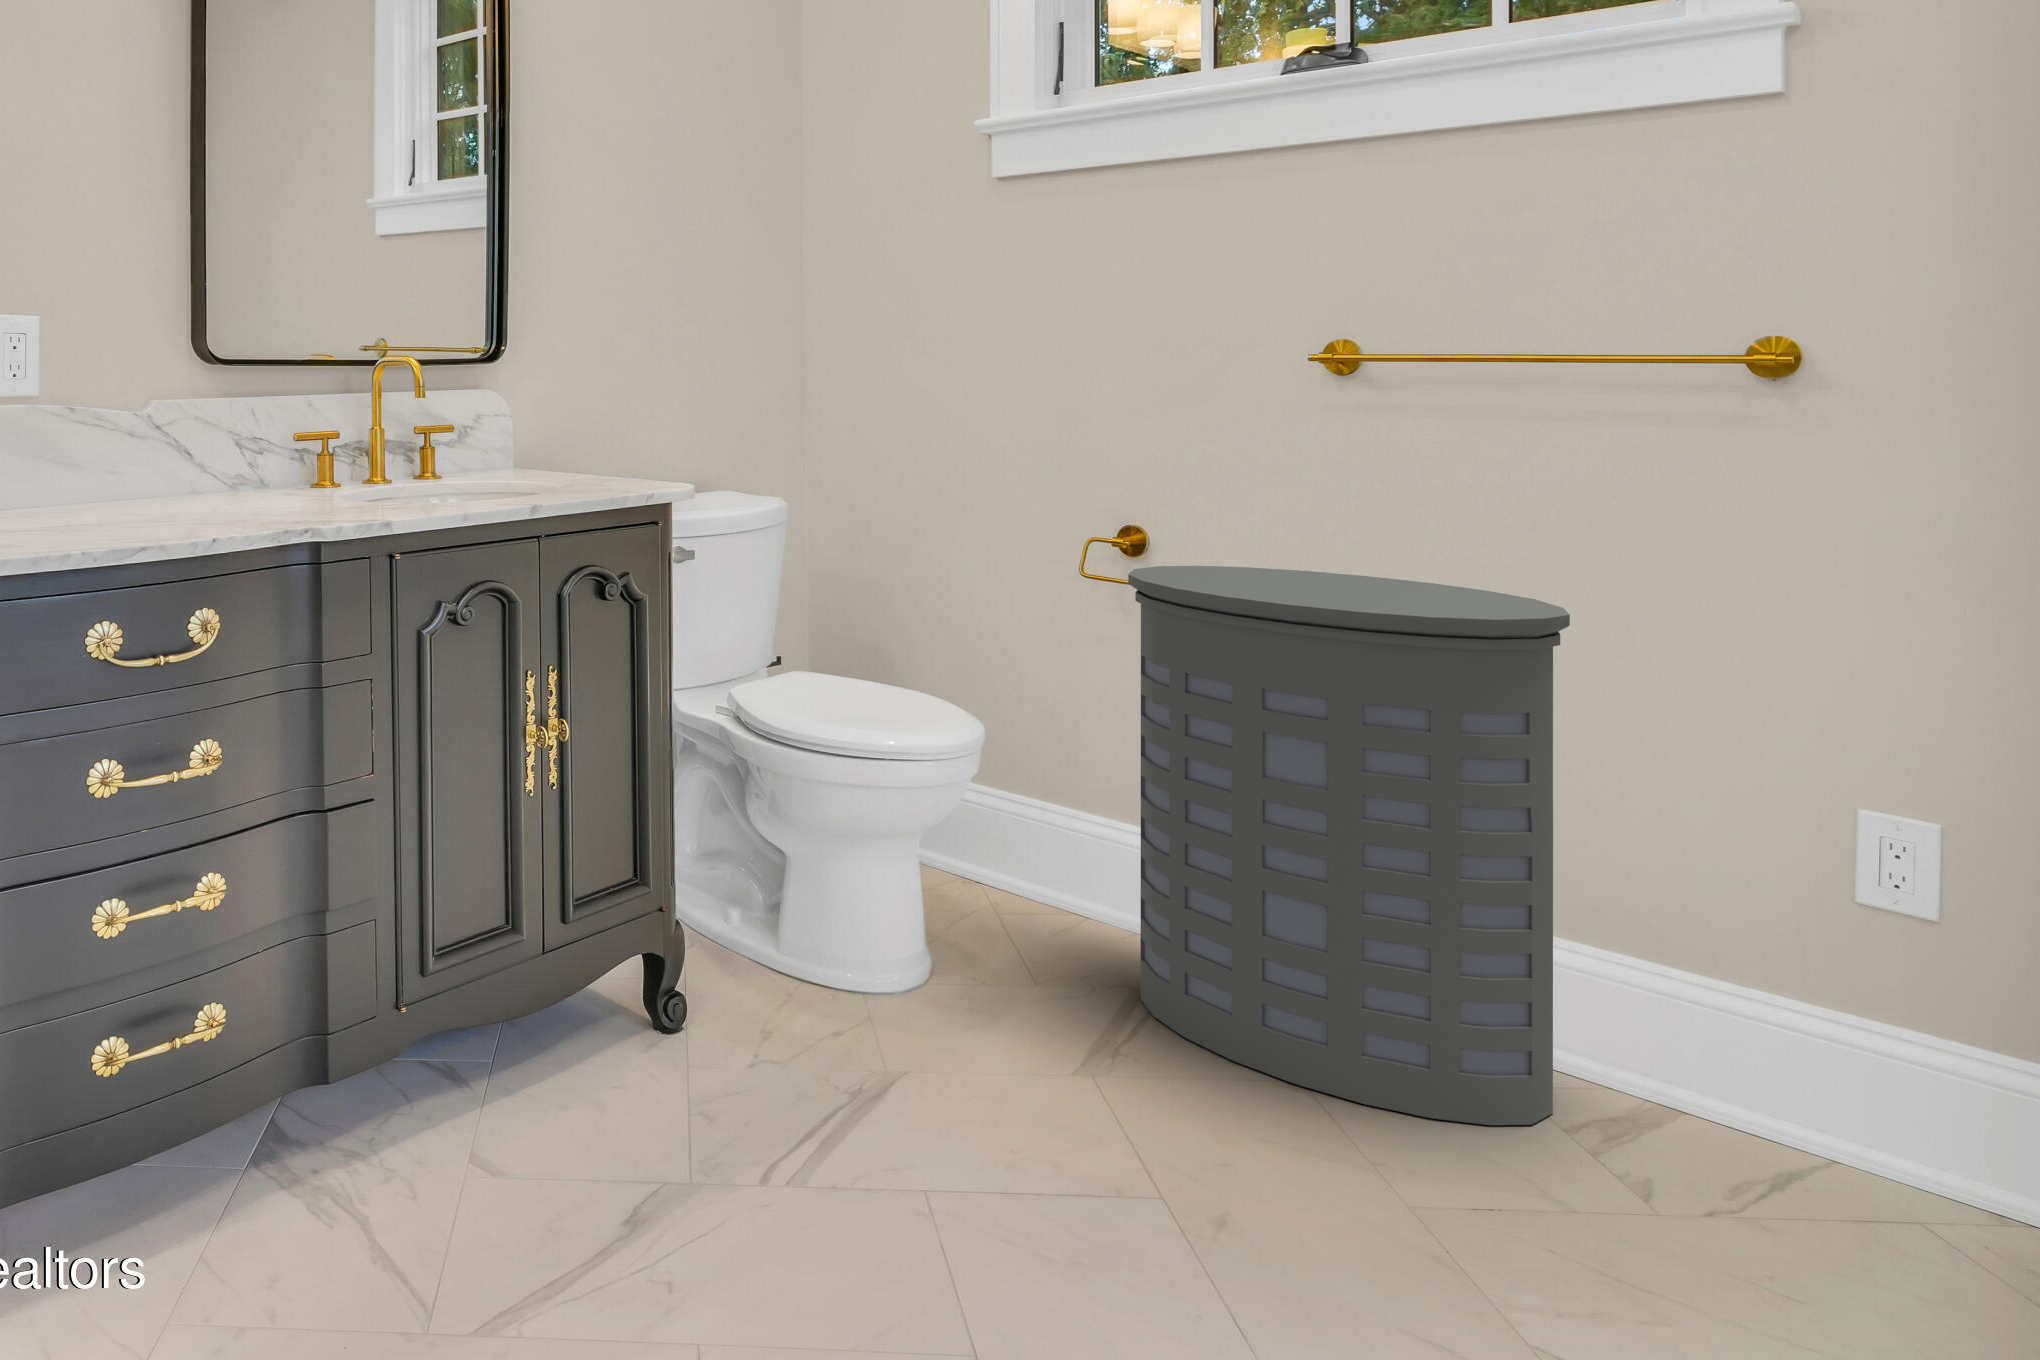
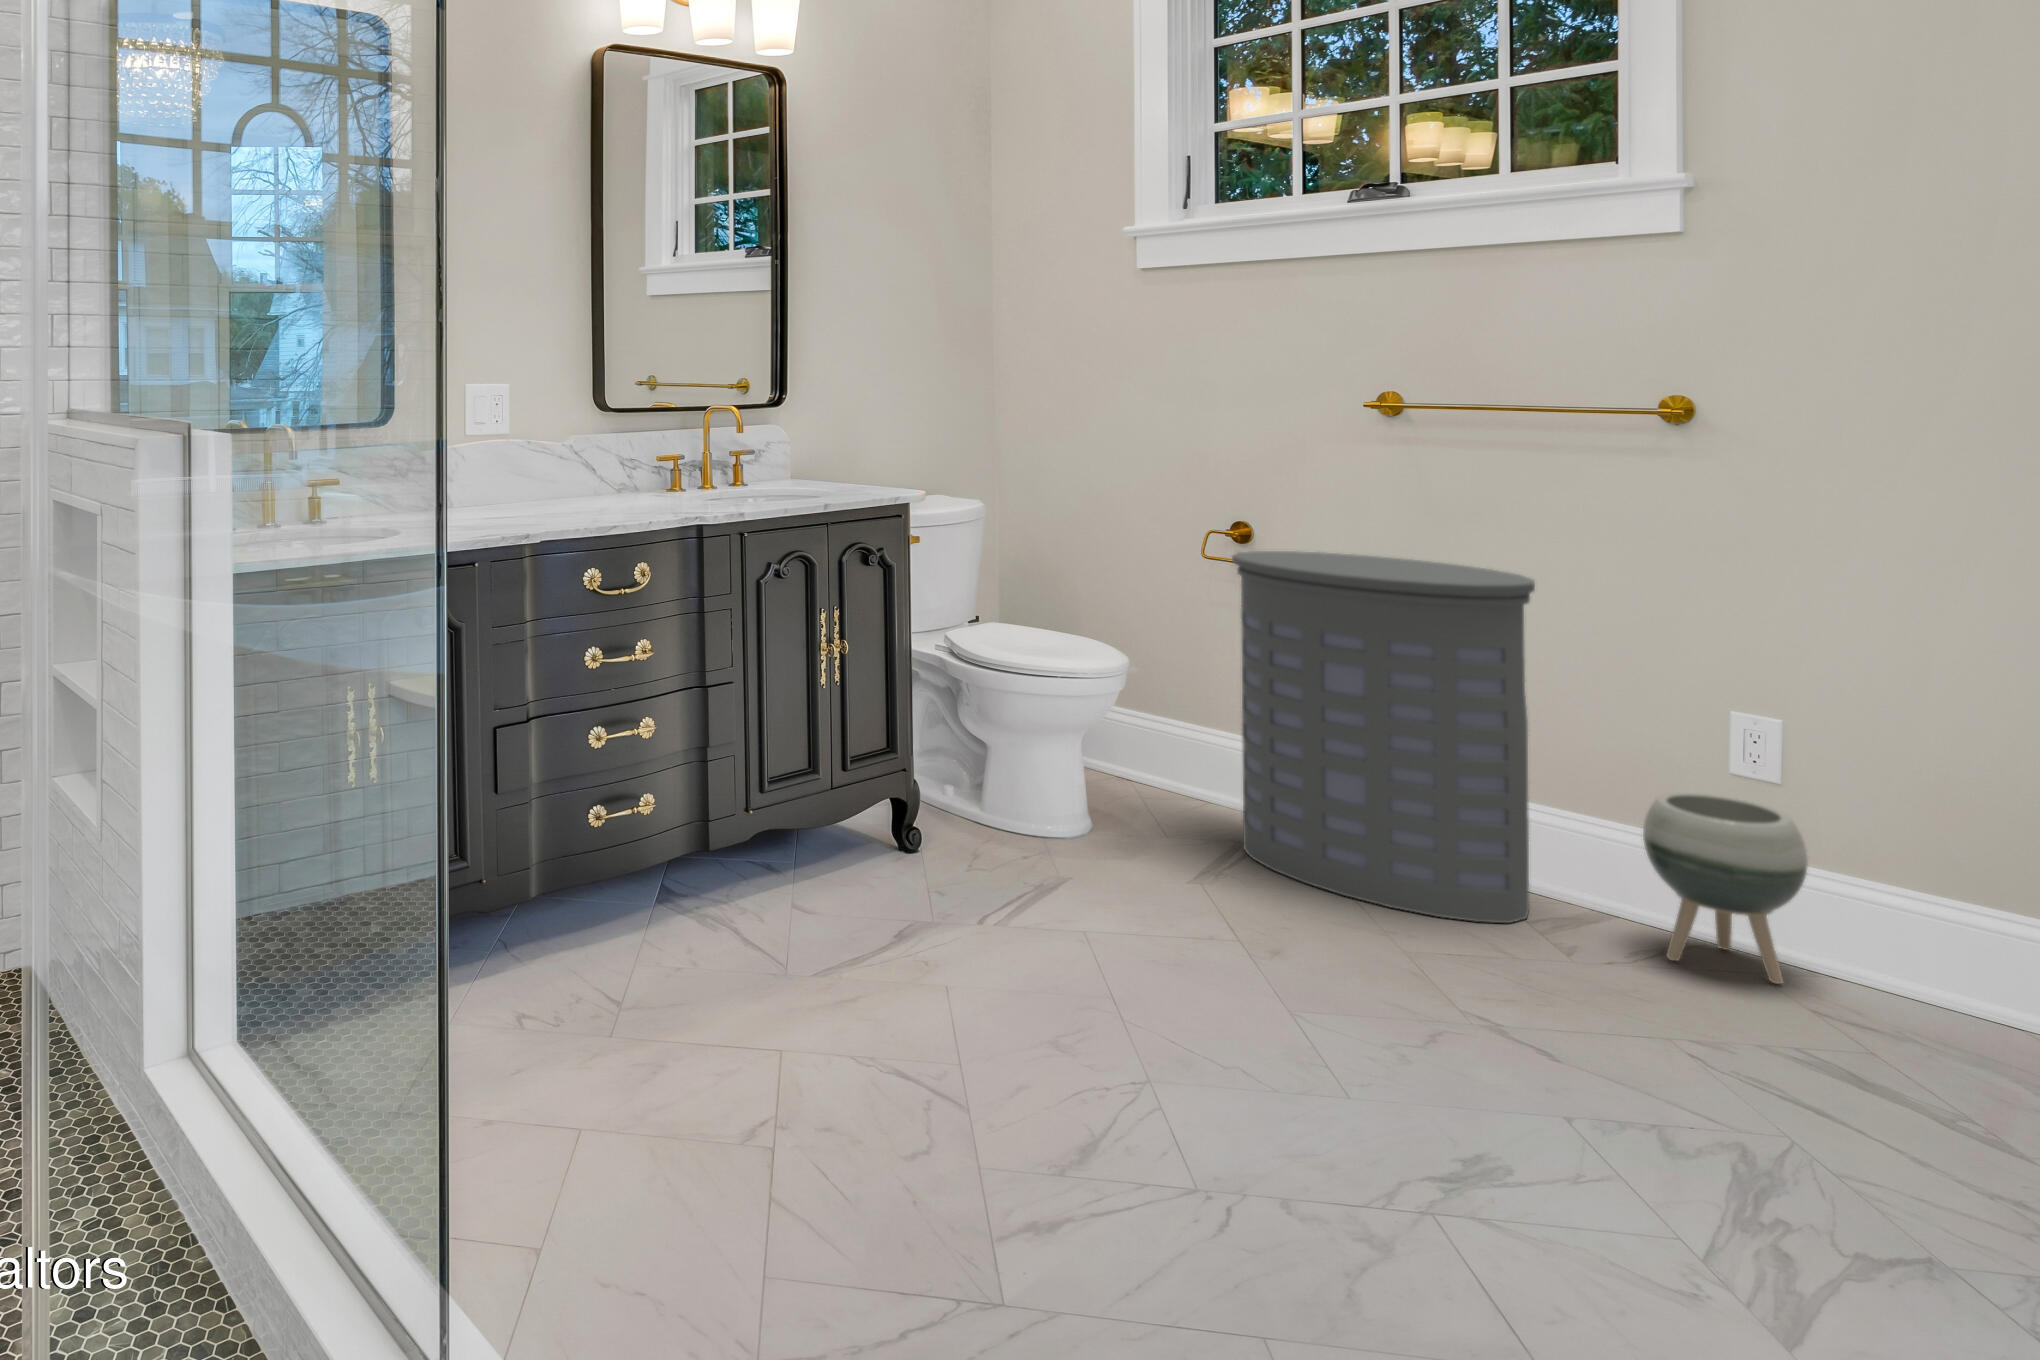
planter: none [1729,925,1982,1229] -> present [1643,793,1808,984]

